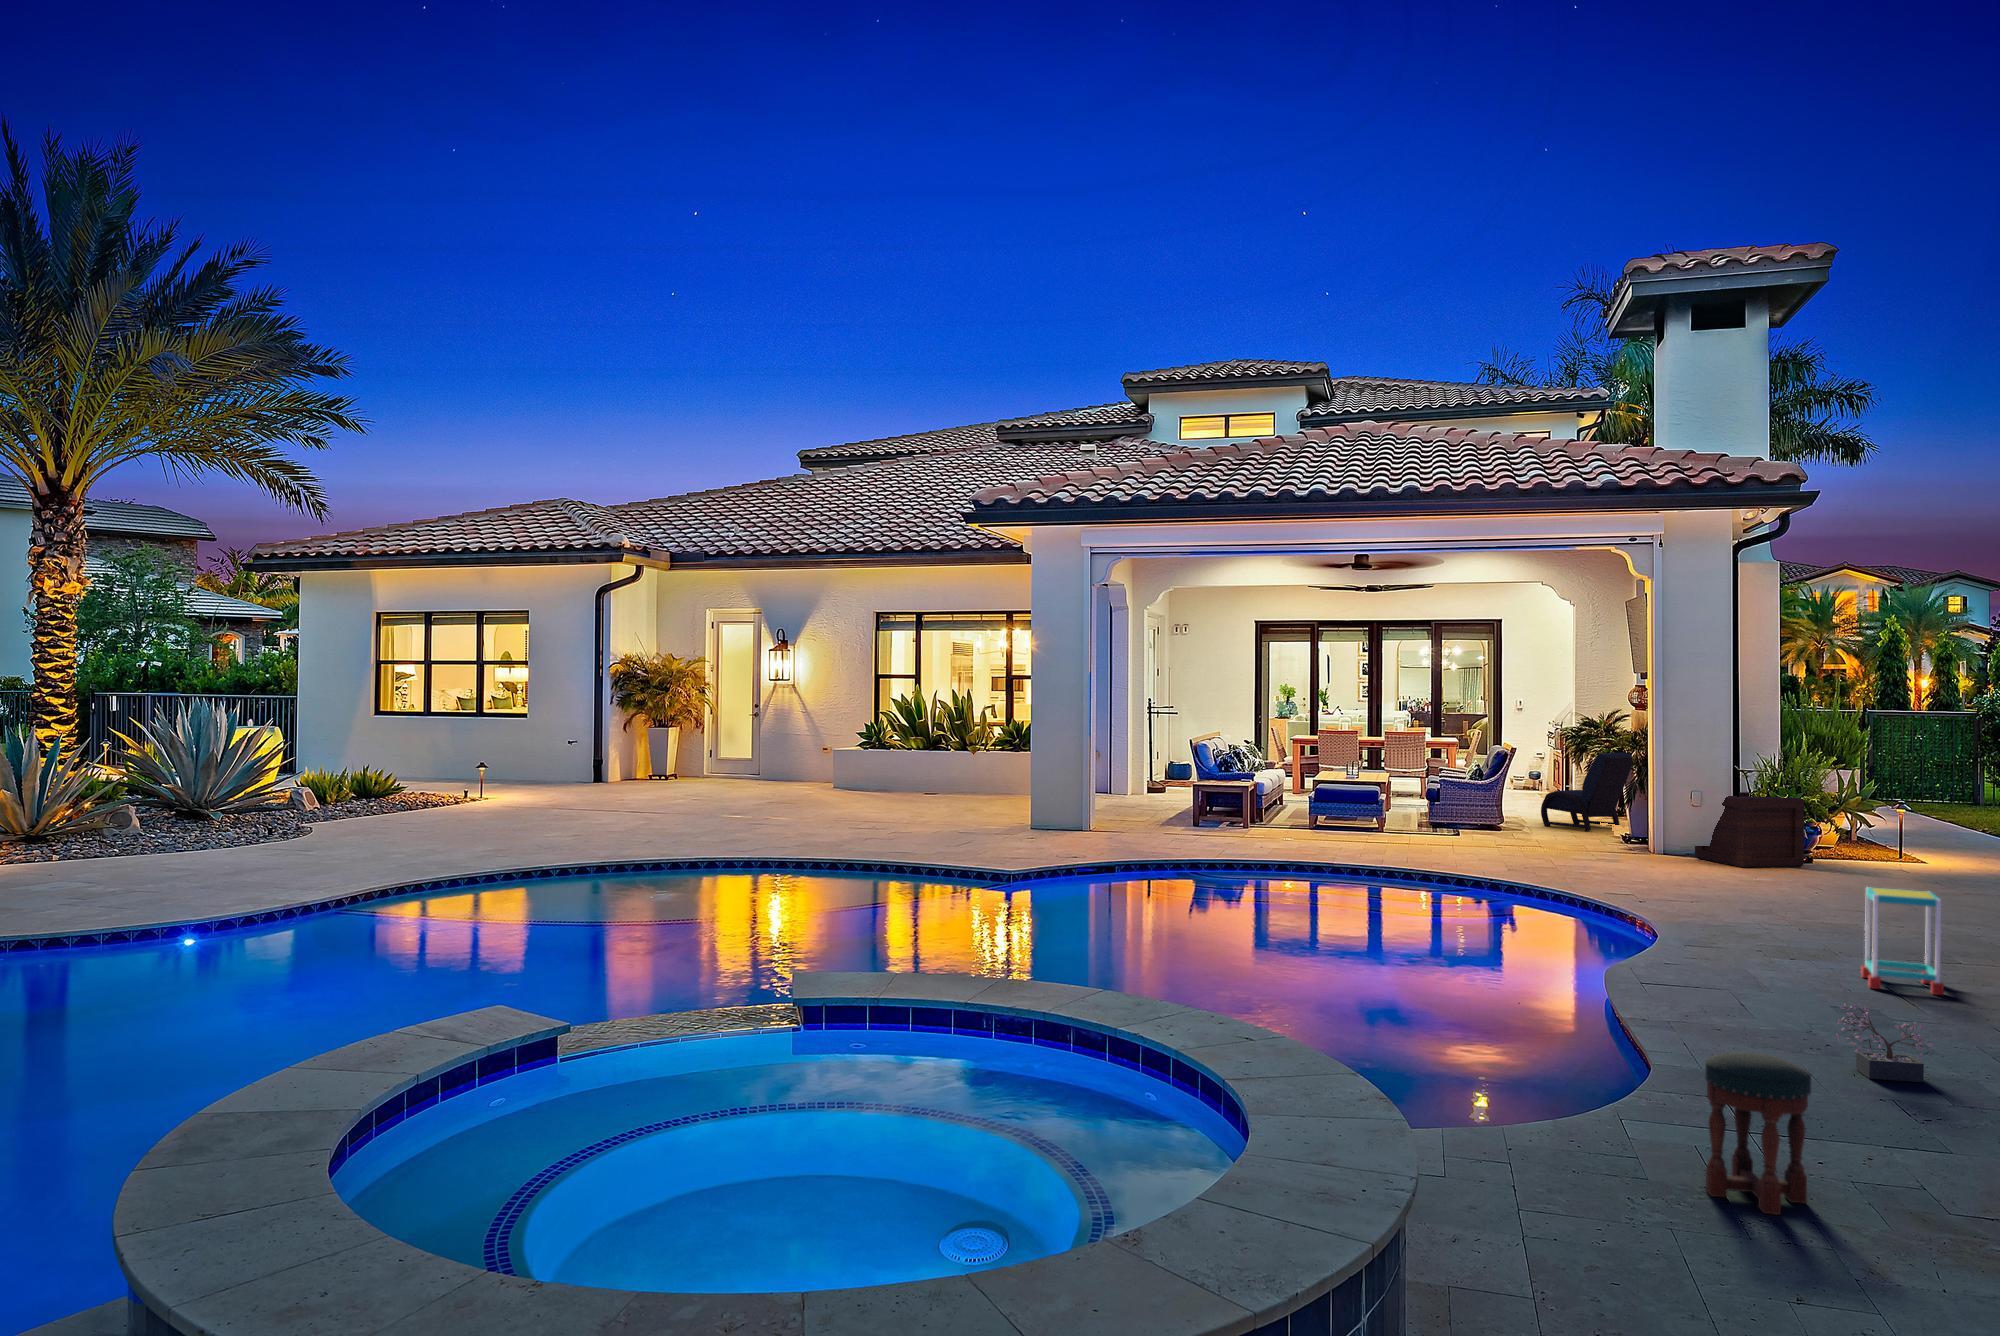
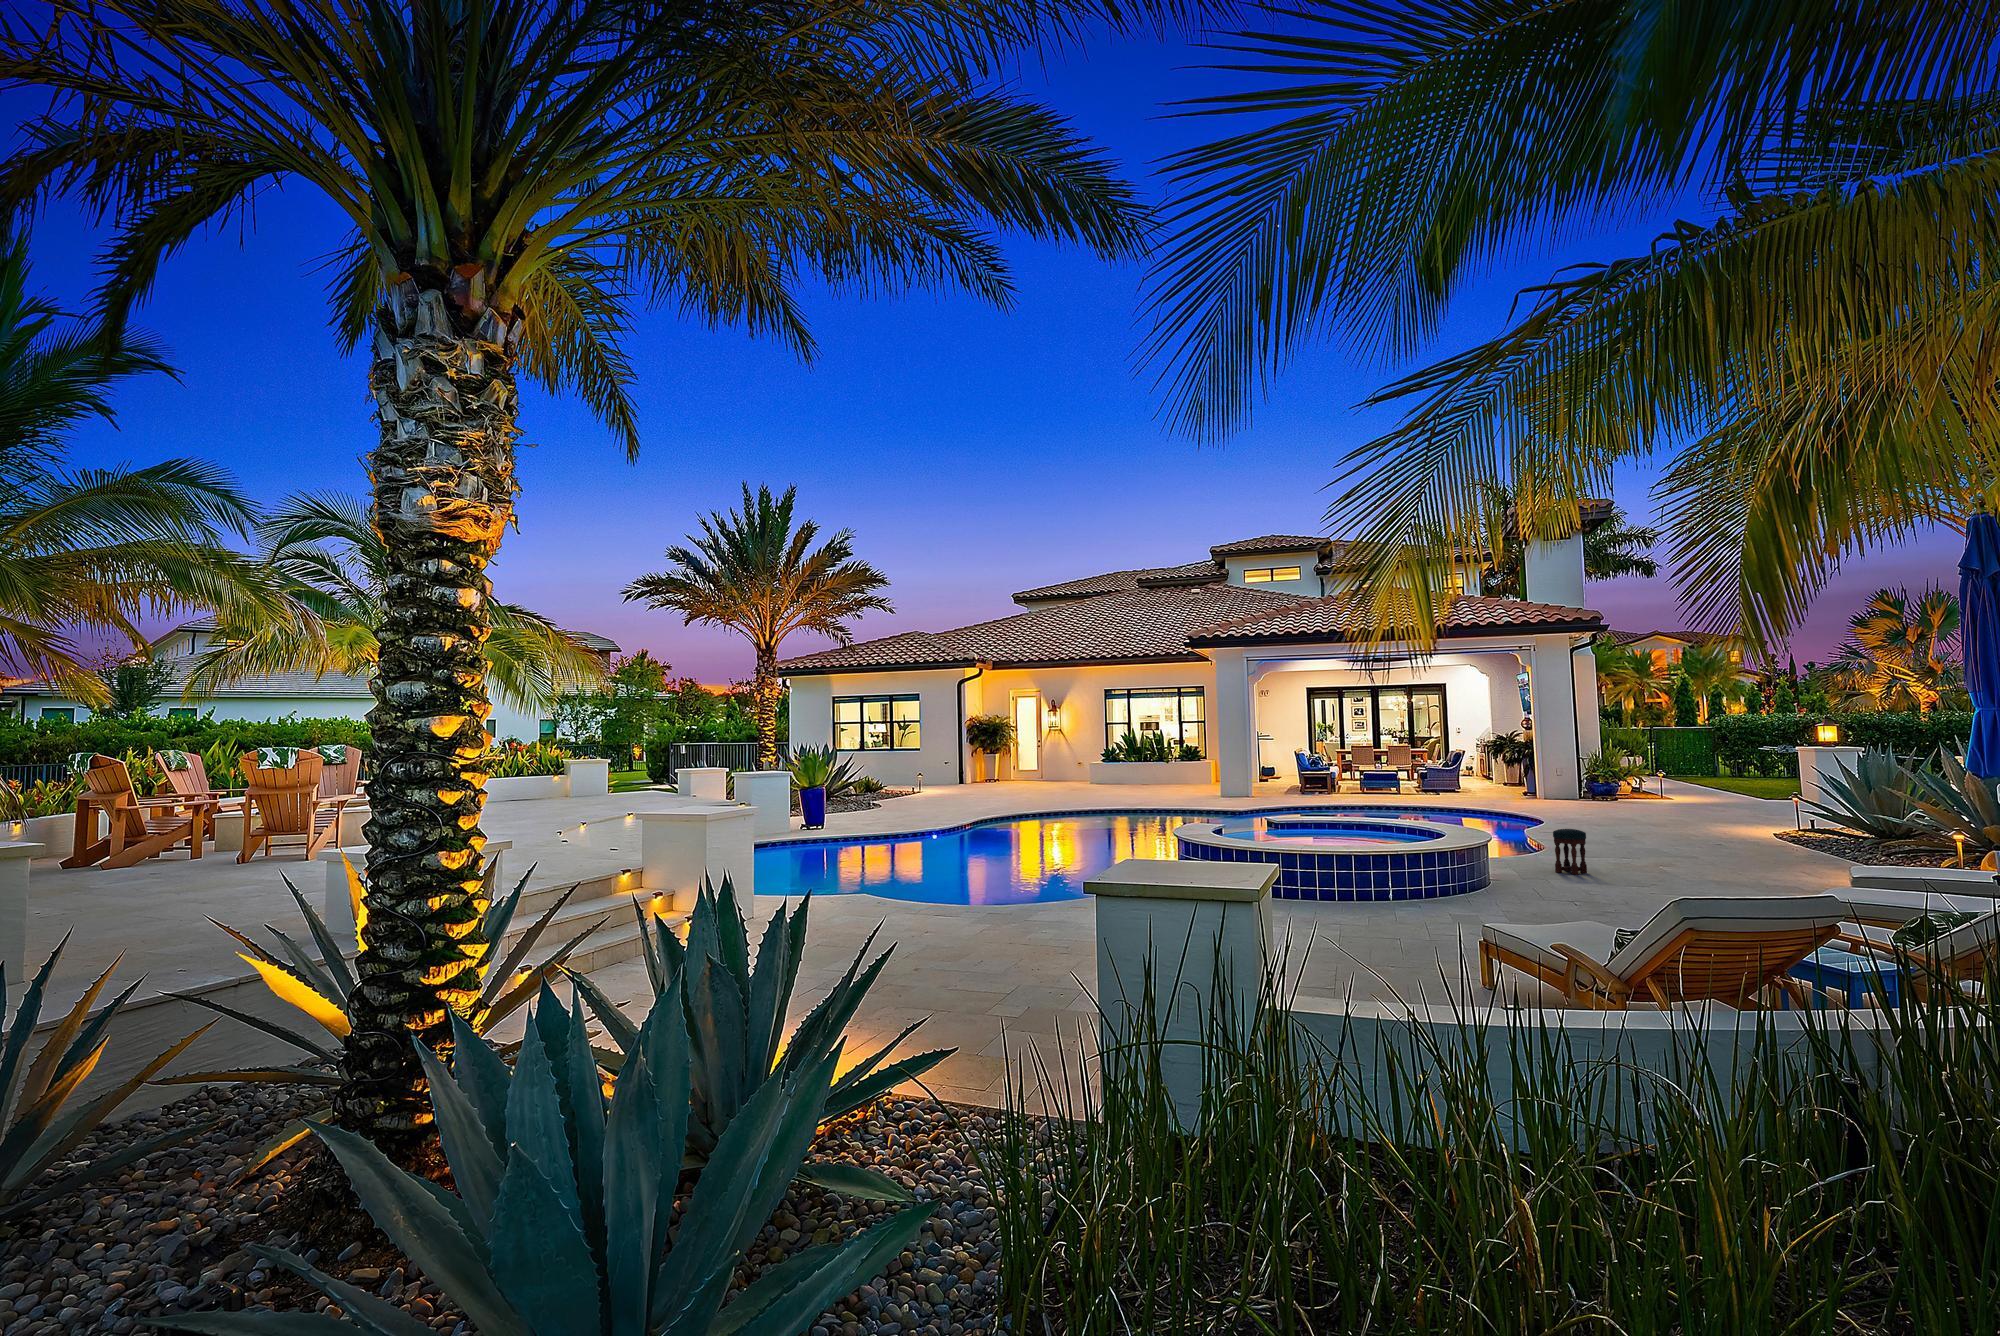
lounge chair: present [1541,752,1632,831] -> none [1477,752,1526,793]
wooden crate: present [1695,792,1804,868] -> none [1558,768,1613,804]
side table: present [1861,887,1944,995] -> none [1626,796,1658,837]
decorative plant: present [1836,1002,1934,1082] -> none [1605,828,1641,854]

